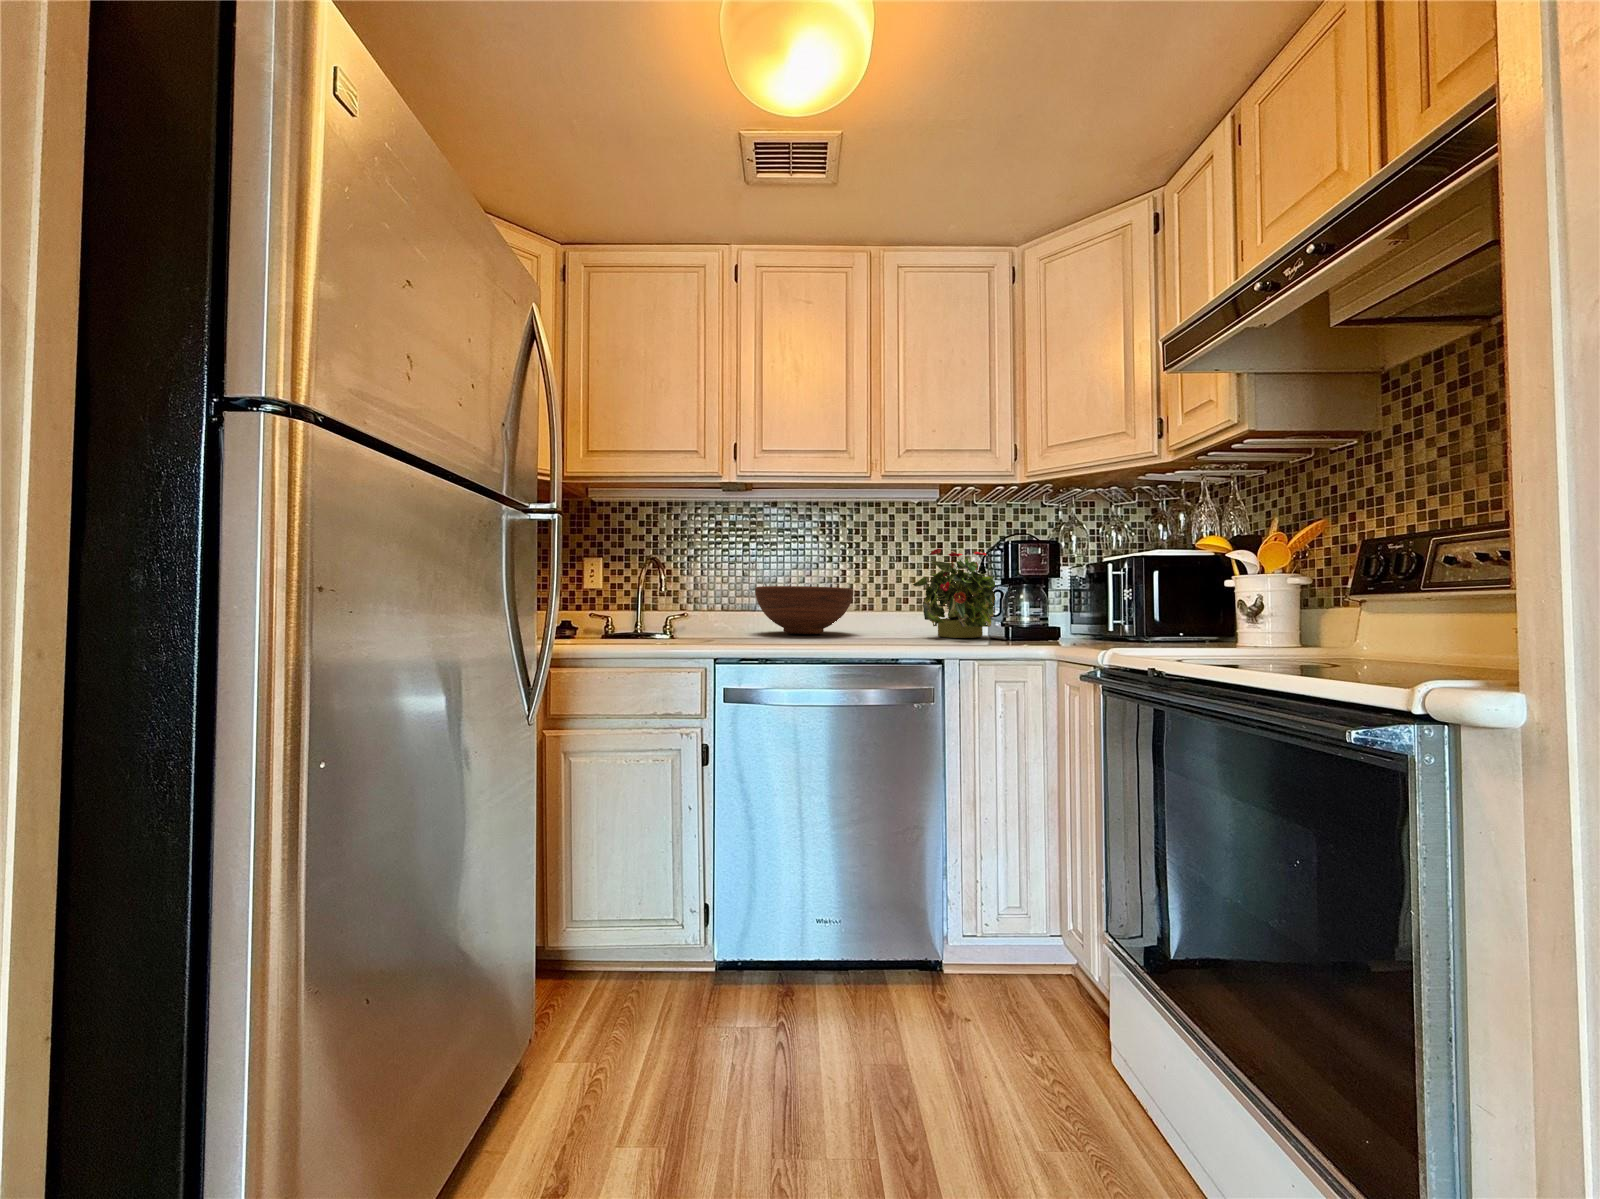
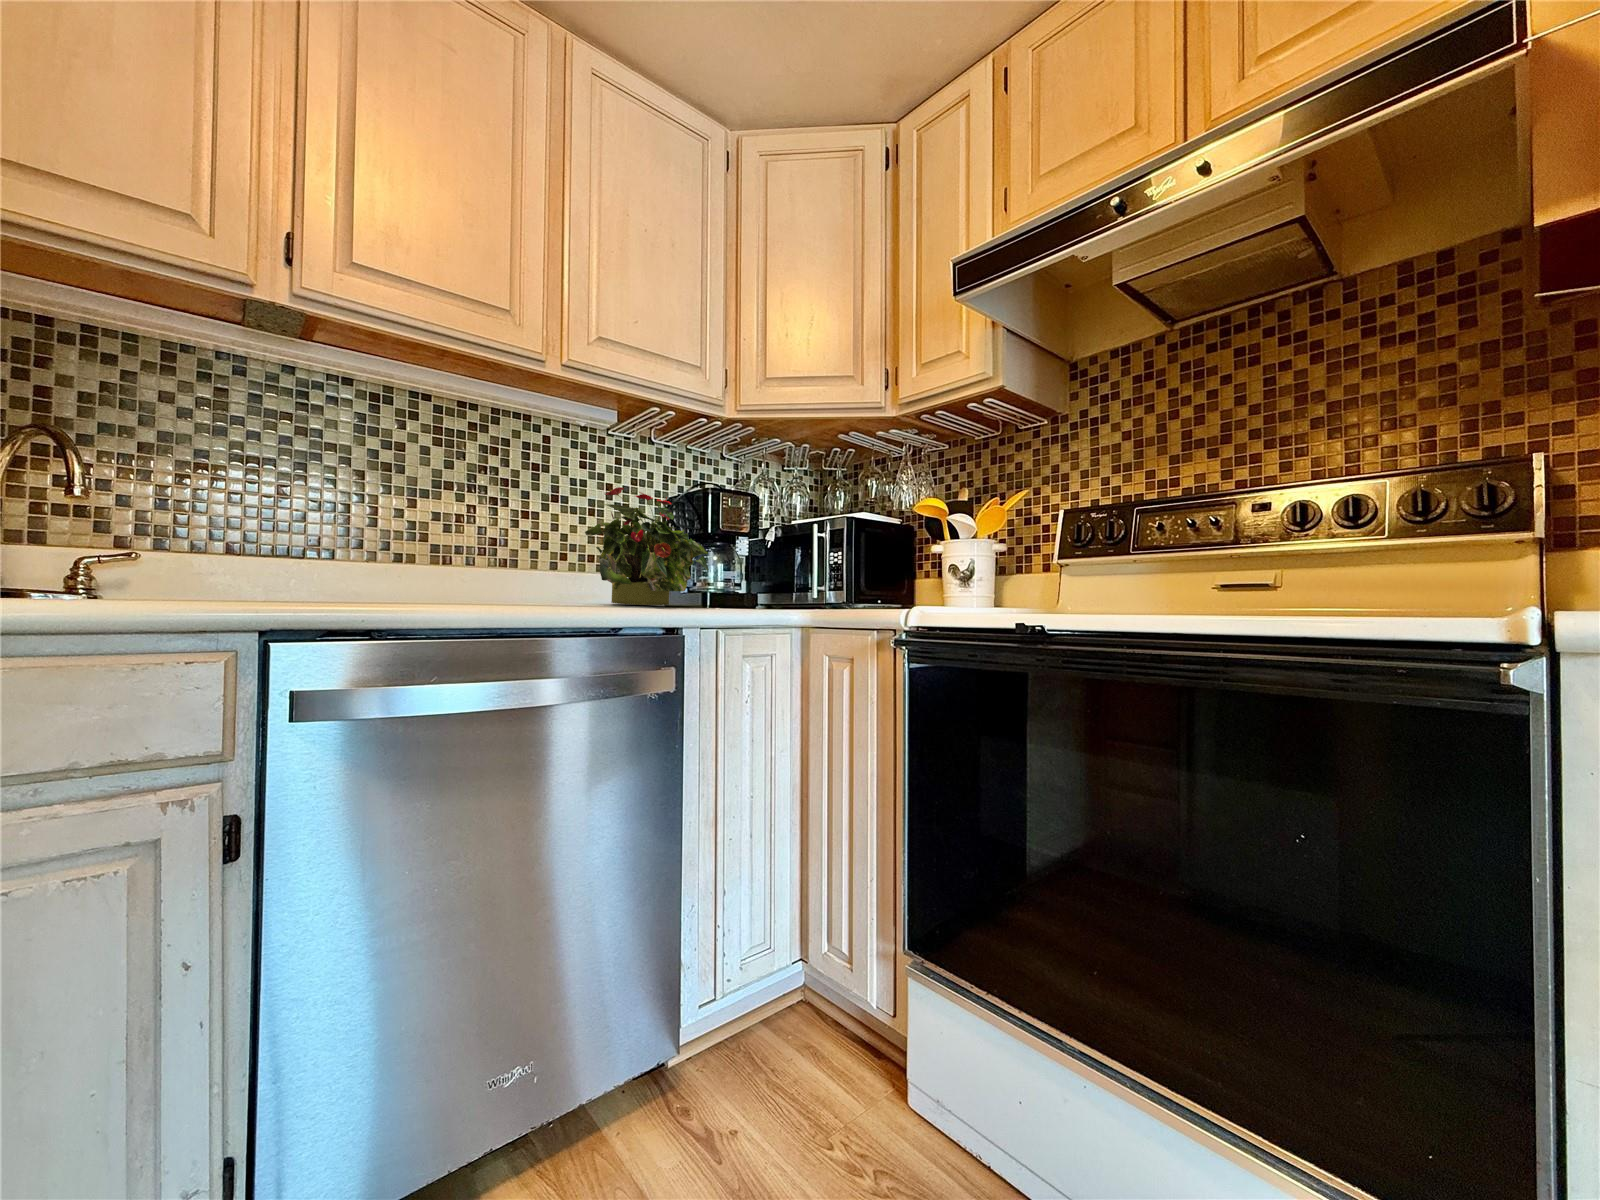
fruit bowl: present [755,586,853,634] -> none [304,512,491,598]

